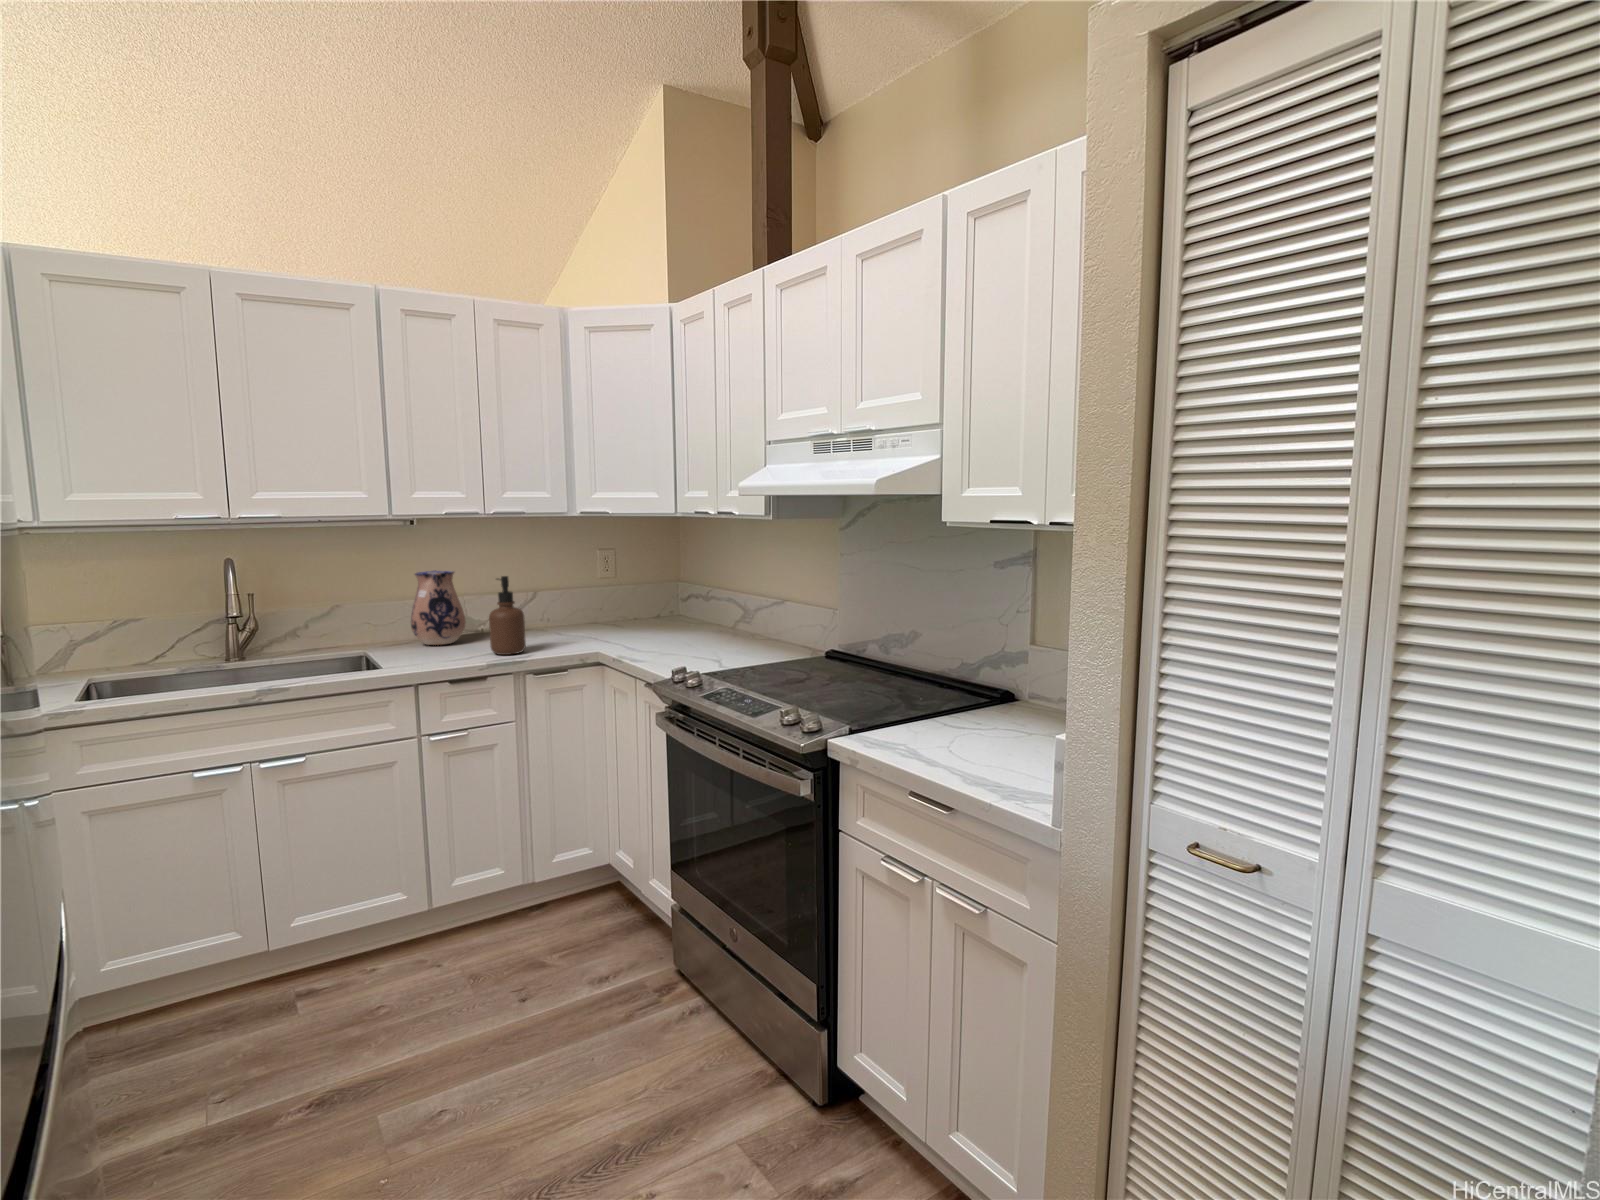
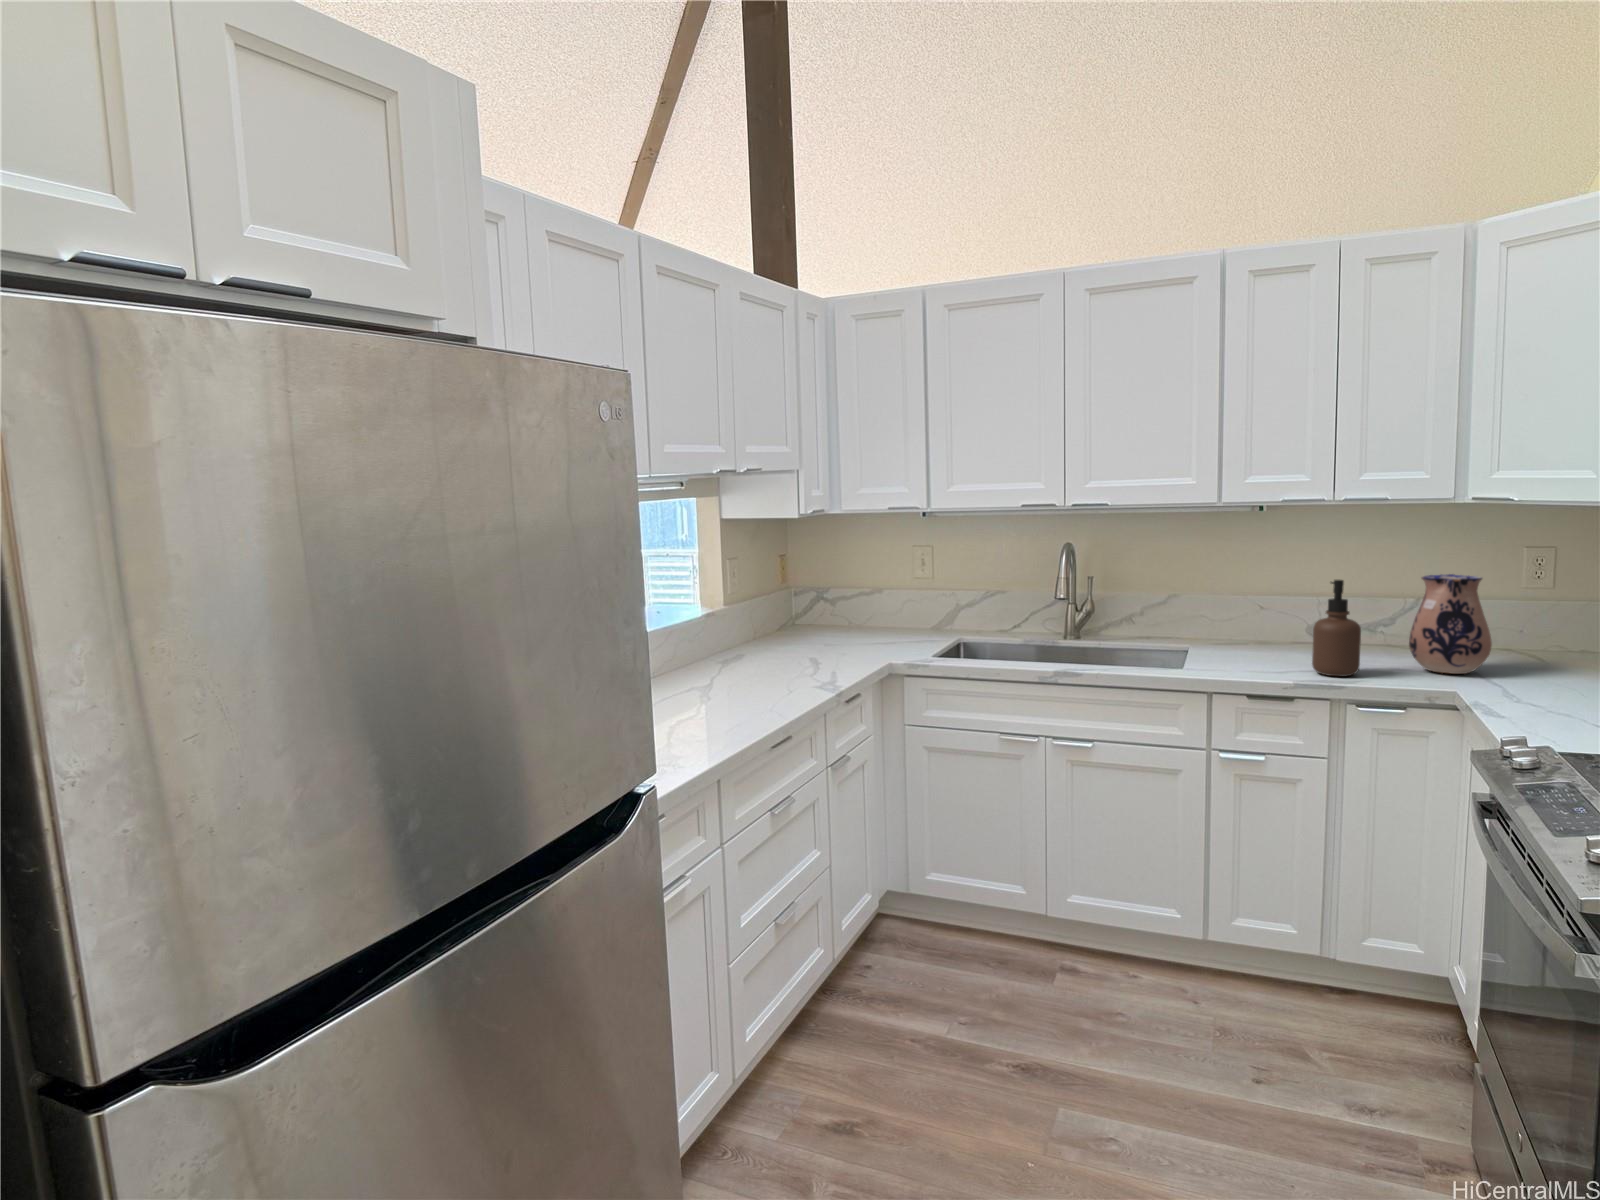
ceramic pitcher: present [411,571,466,645] -> present [1409,574,1492,674]

